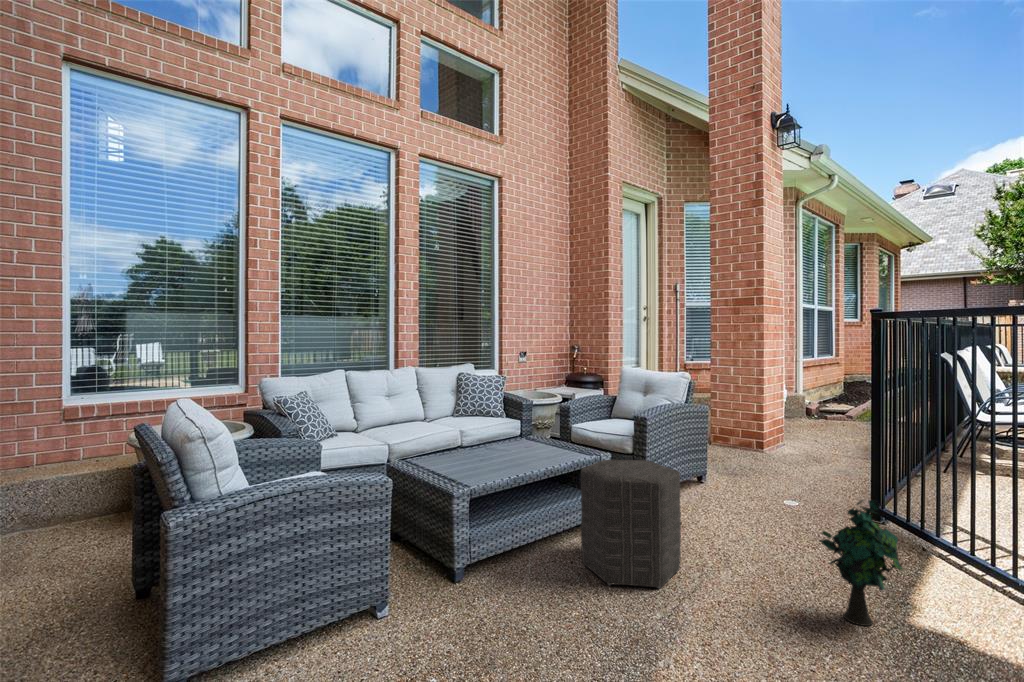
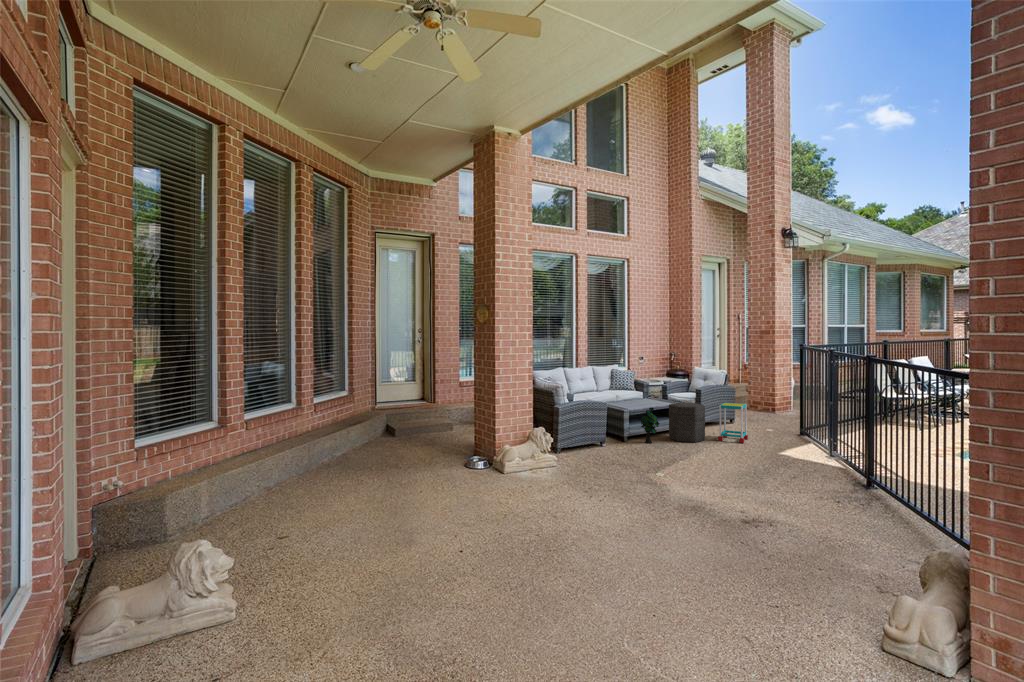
side table: none [717,457,793,583] -> present [718,403,748,443]
decorative plant: present [819,500,903,626] -> present [639,408,660,443]

